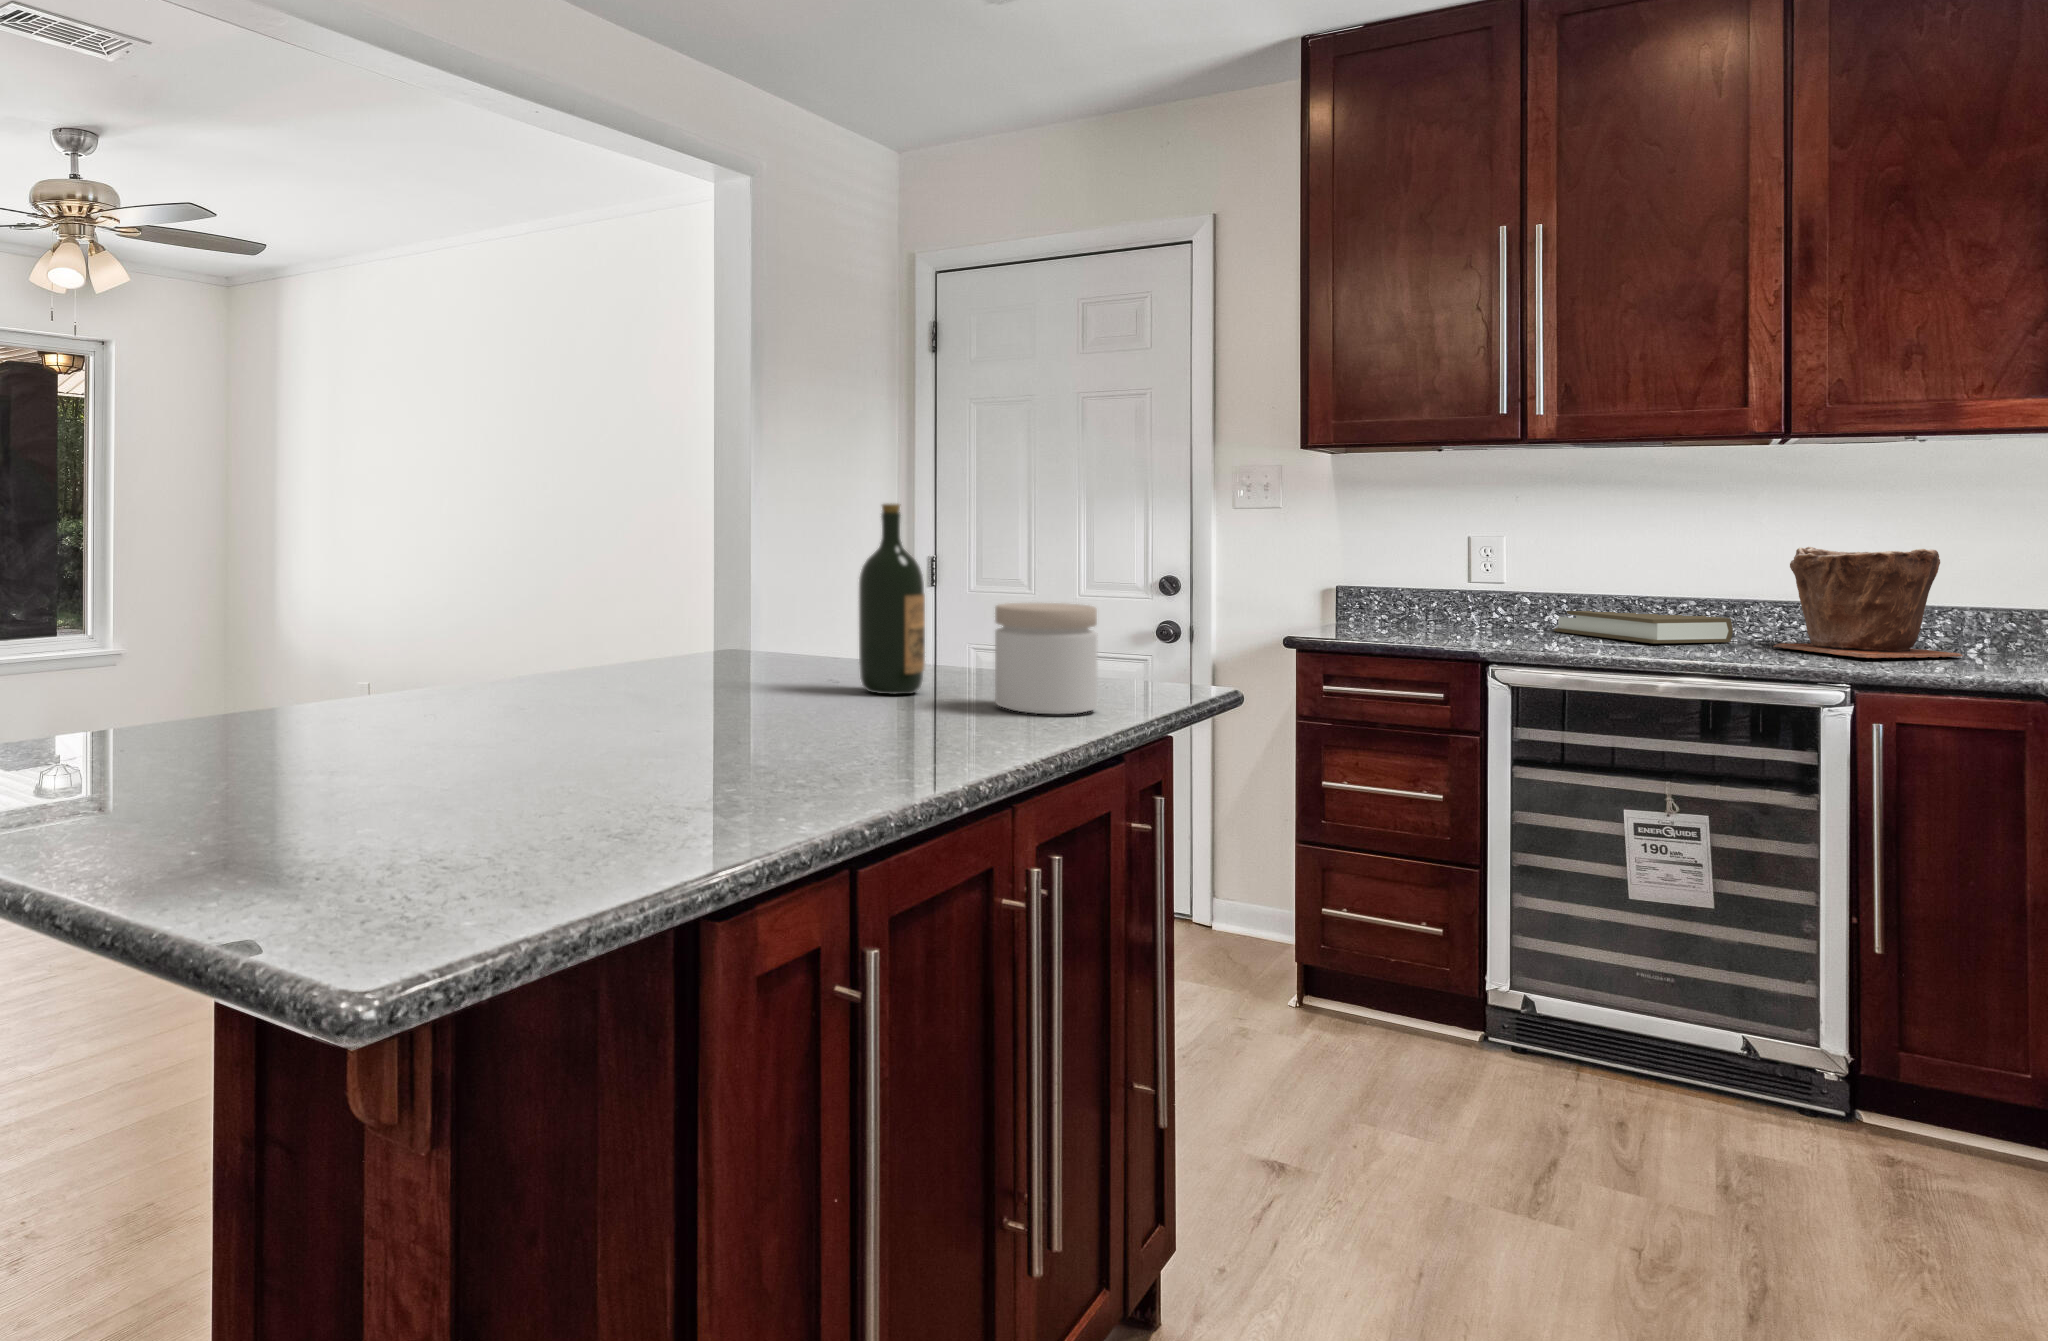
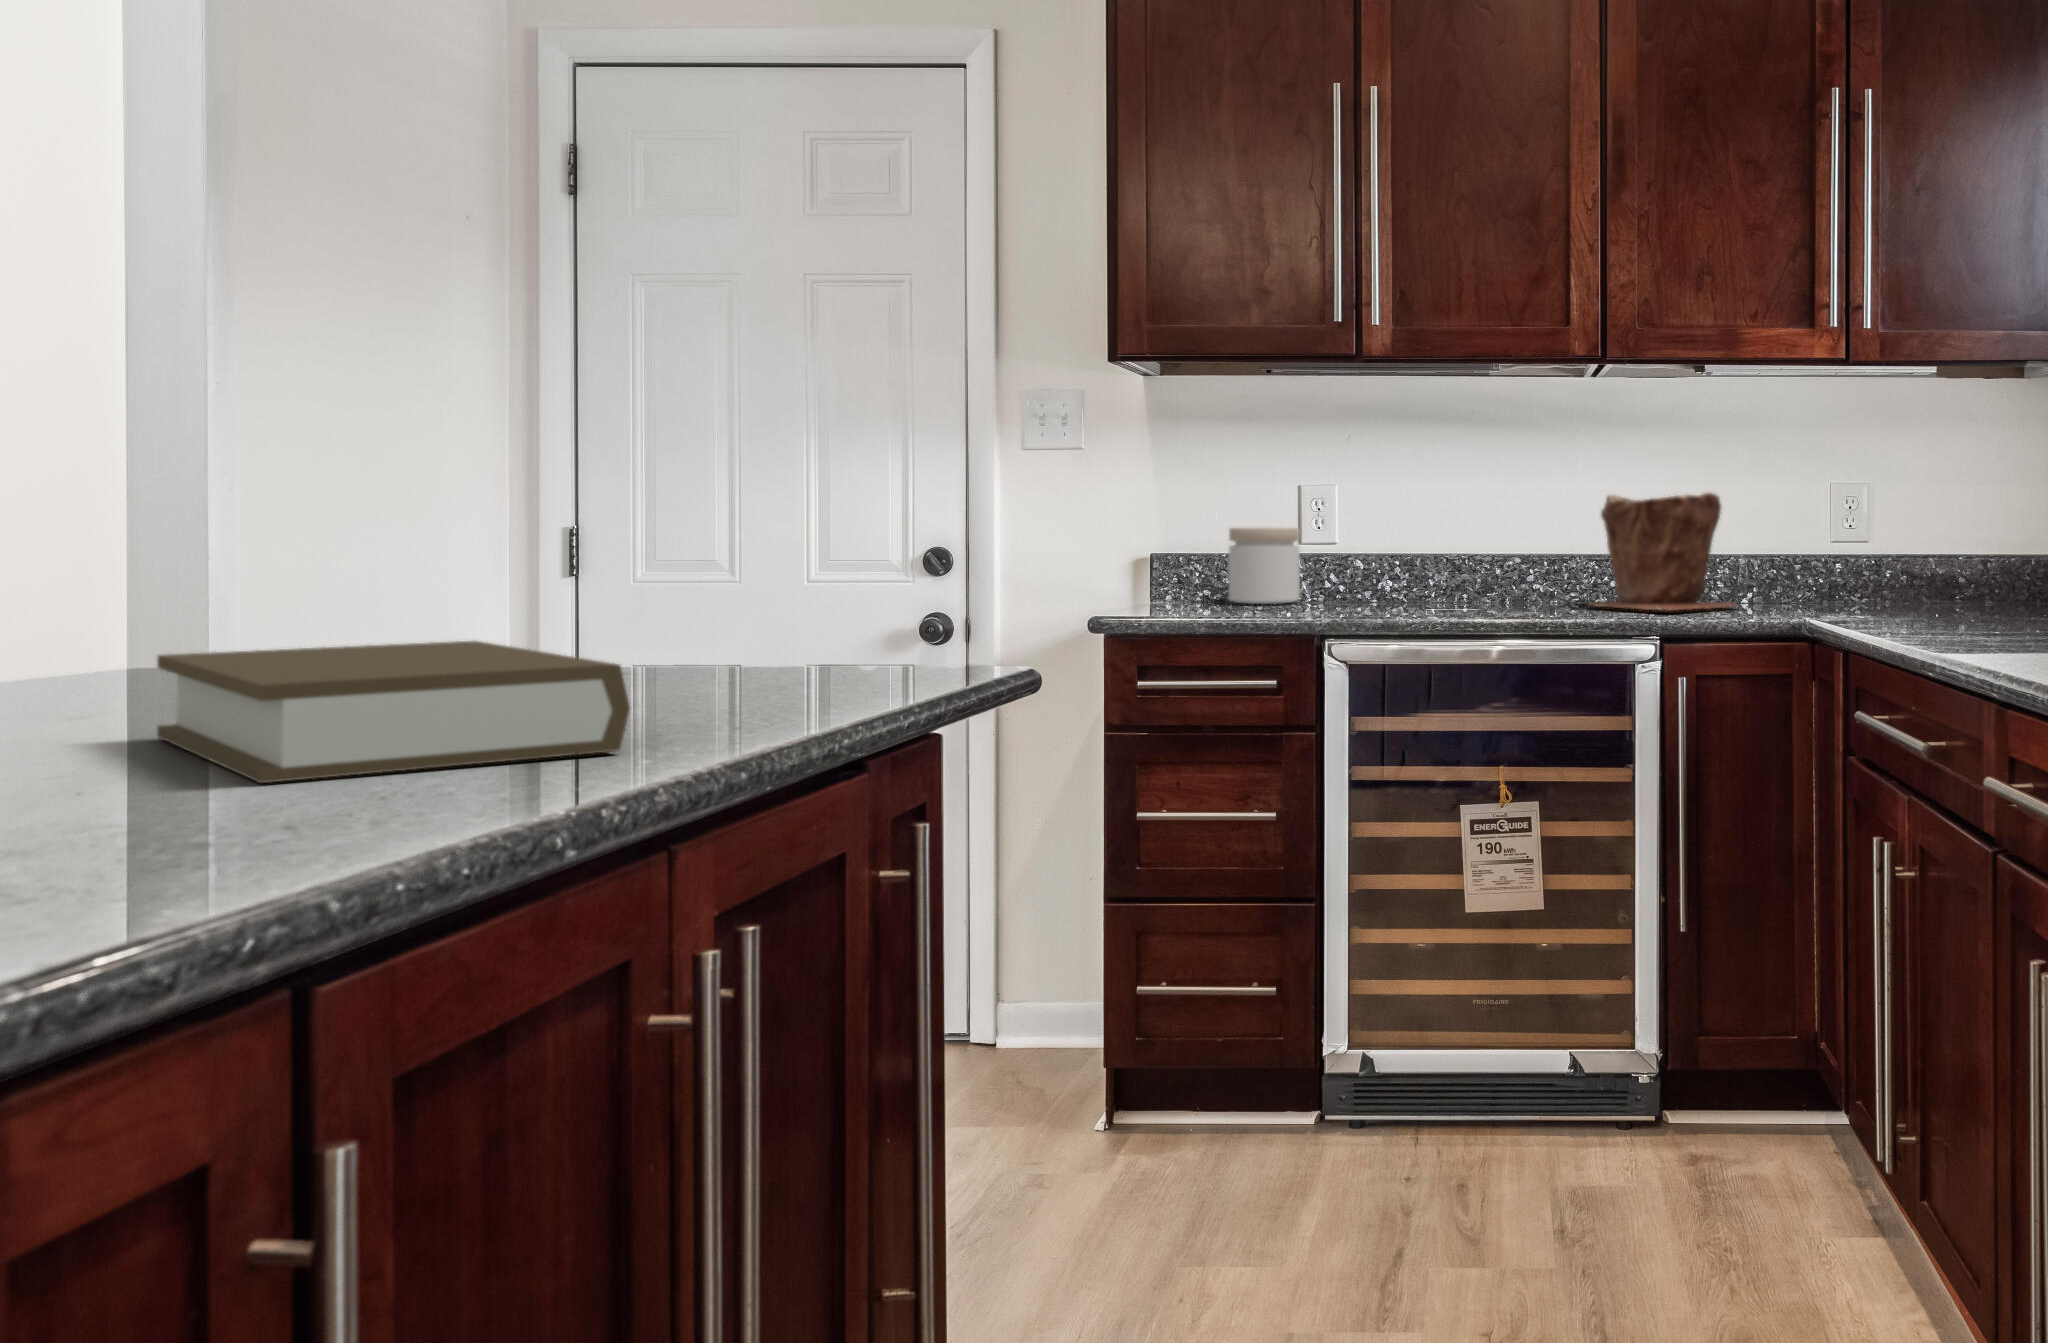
wine bottle: present [859,503,925,694] -> none [348,327,493,697]
jar: present [995,603,1098,714] -> present [1229,528,1300,604]
book: present [1554,611,1733,643] -> present [157,640,630,783]

